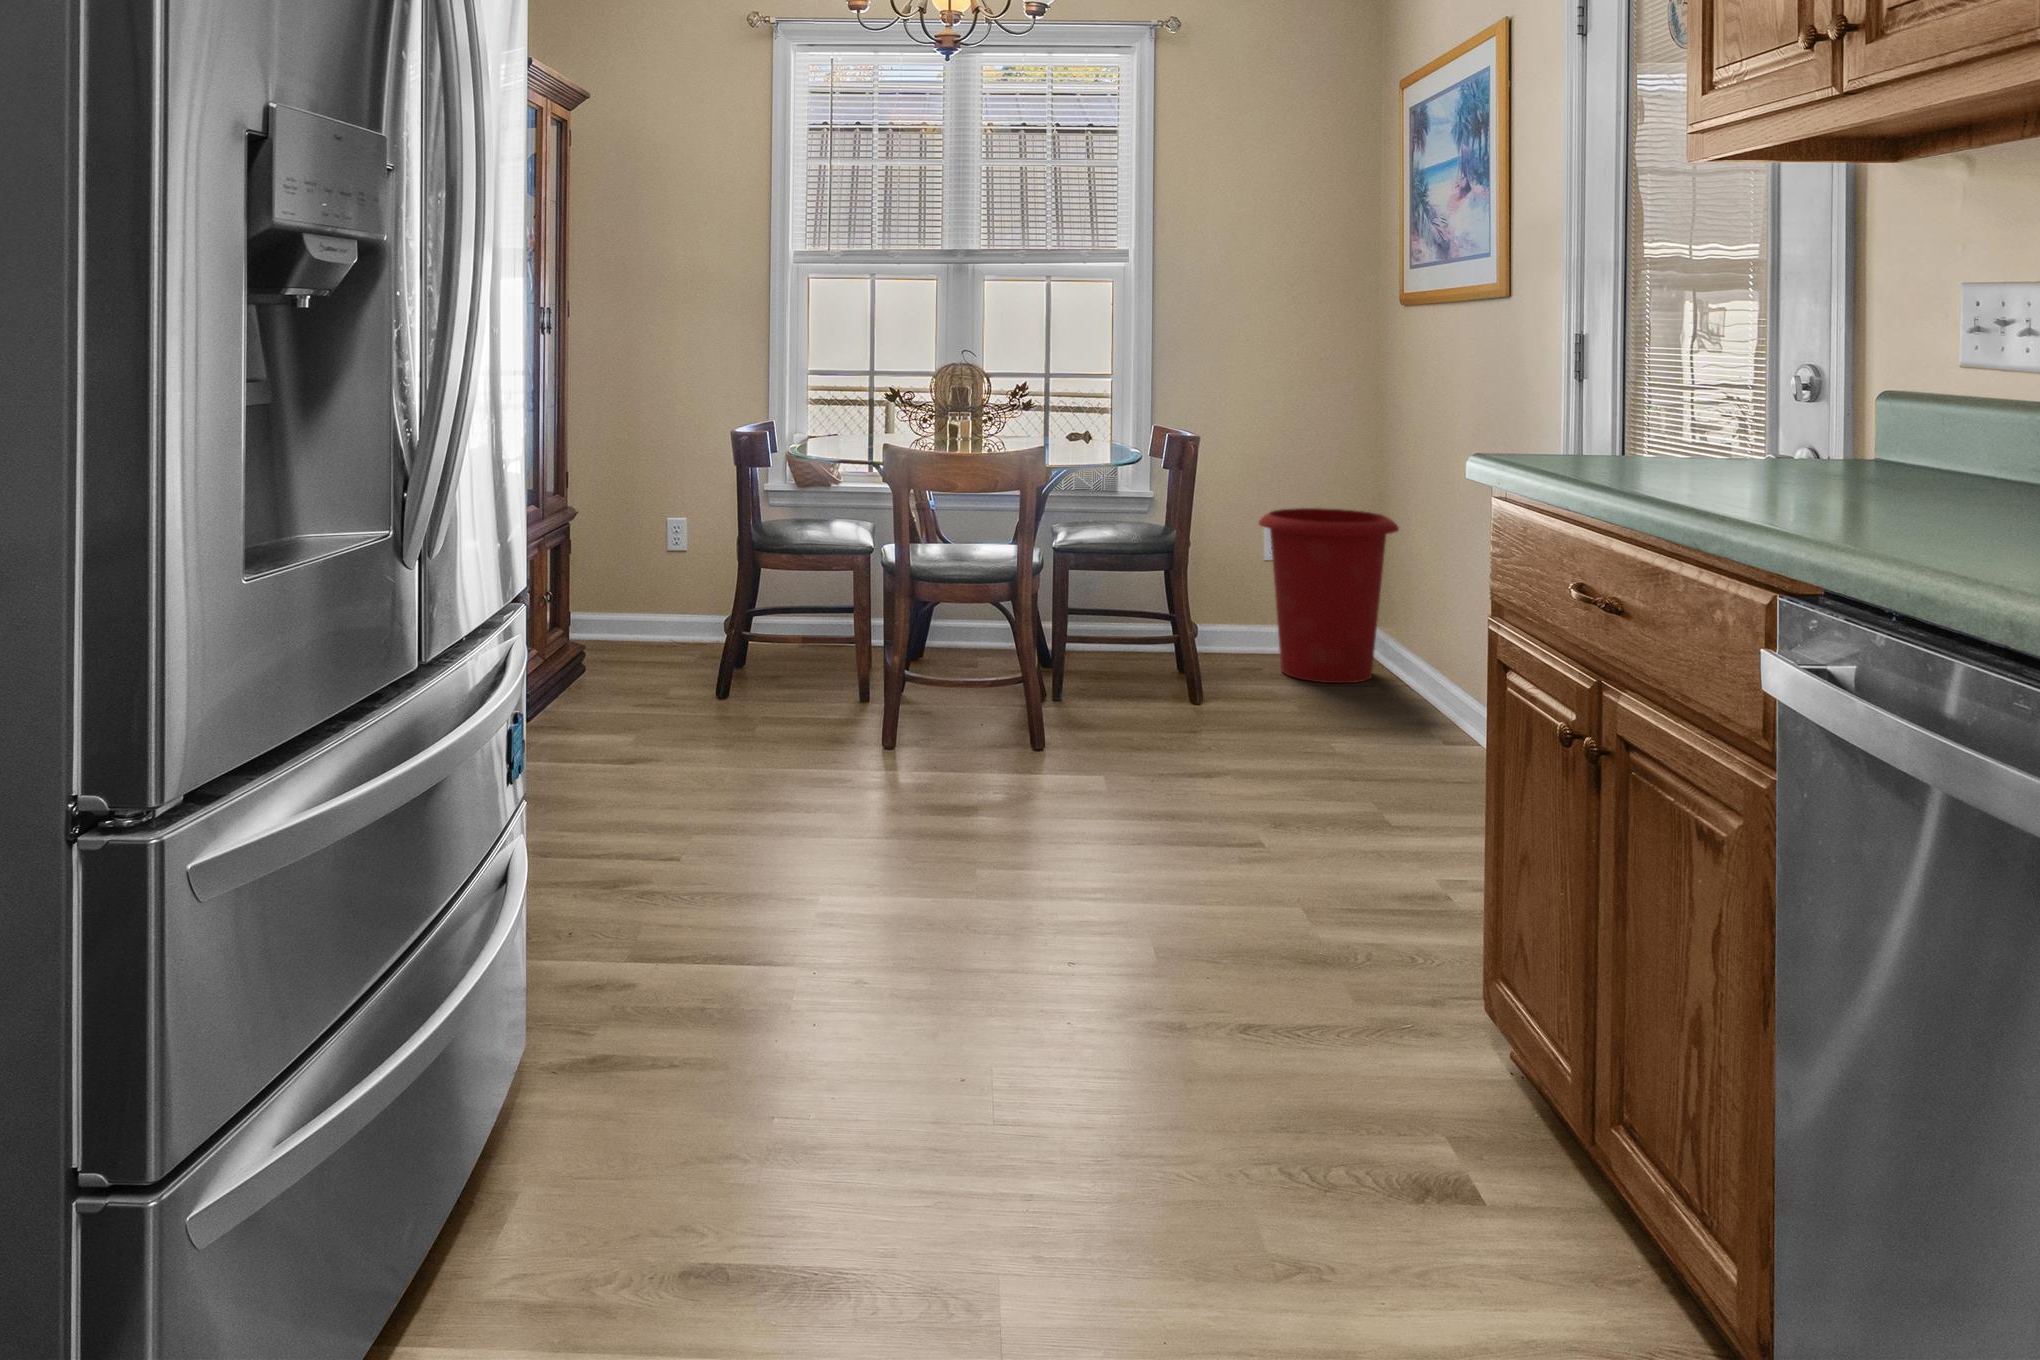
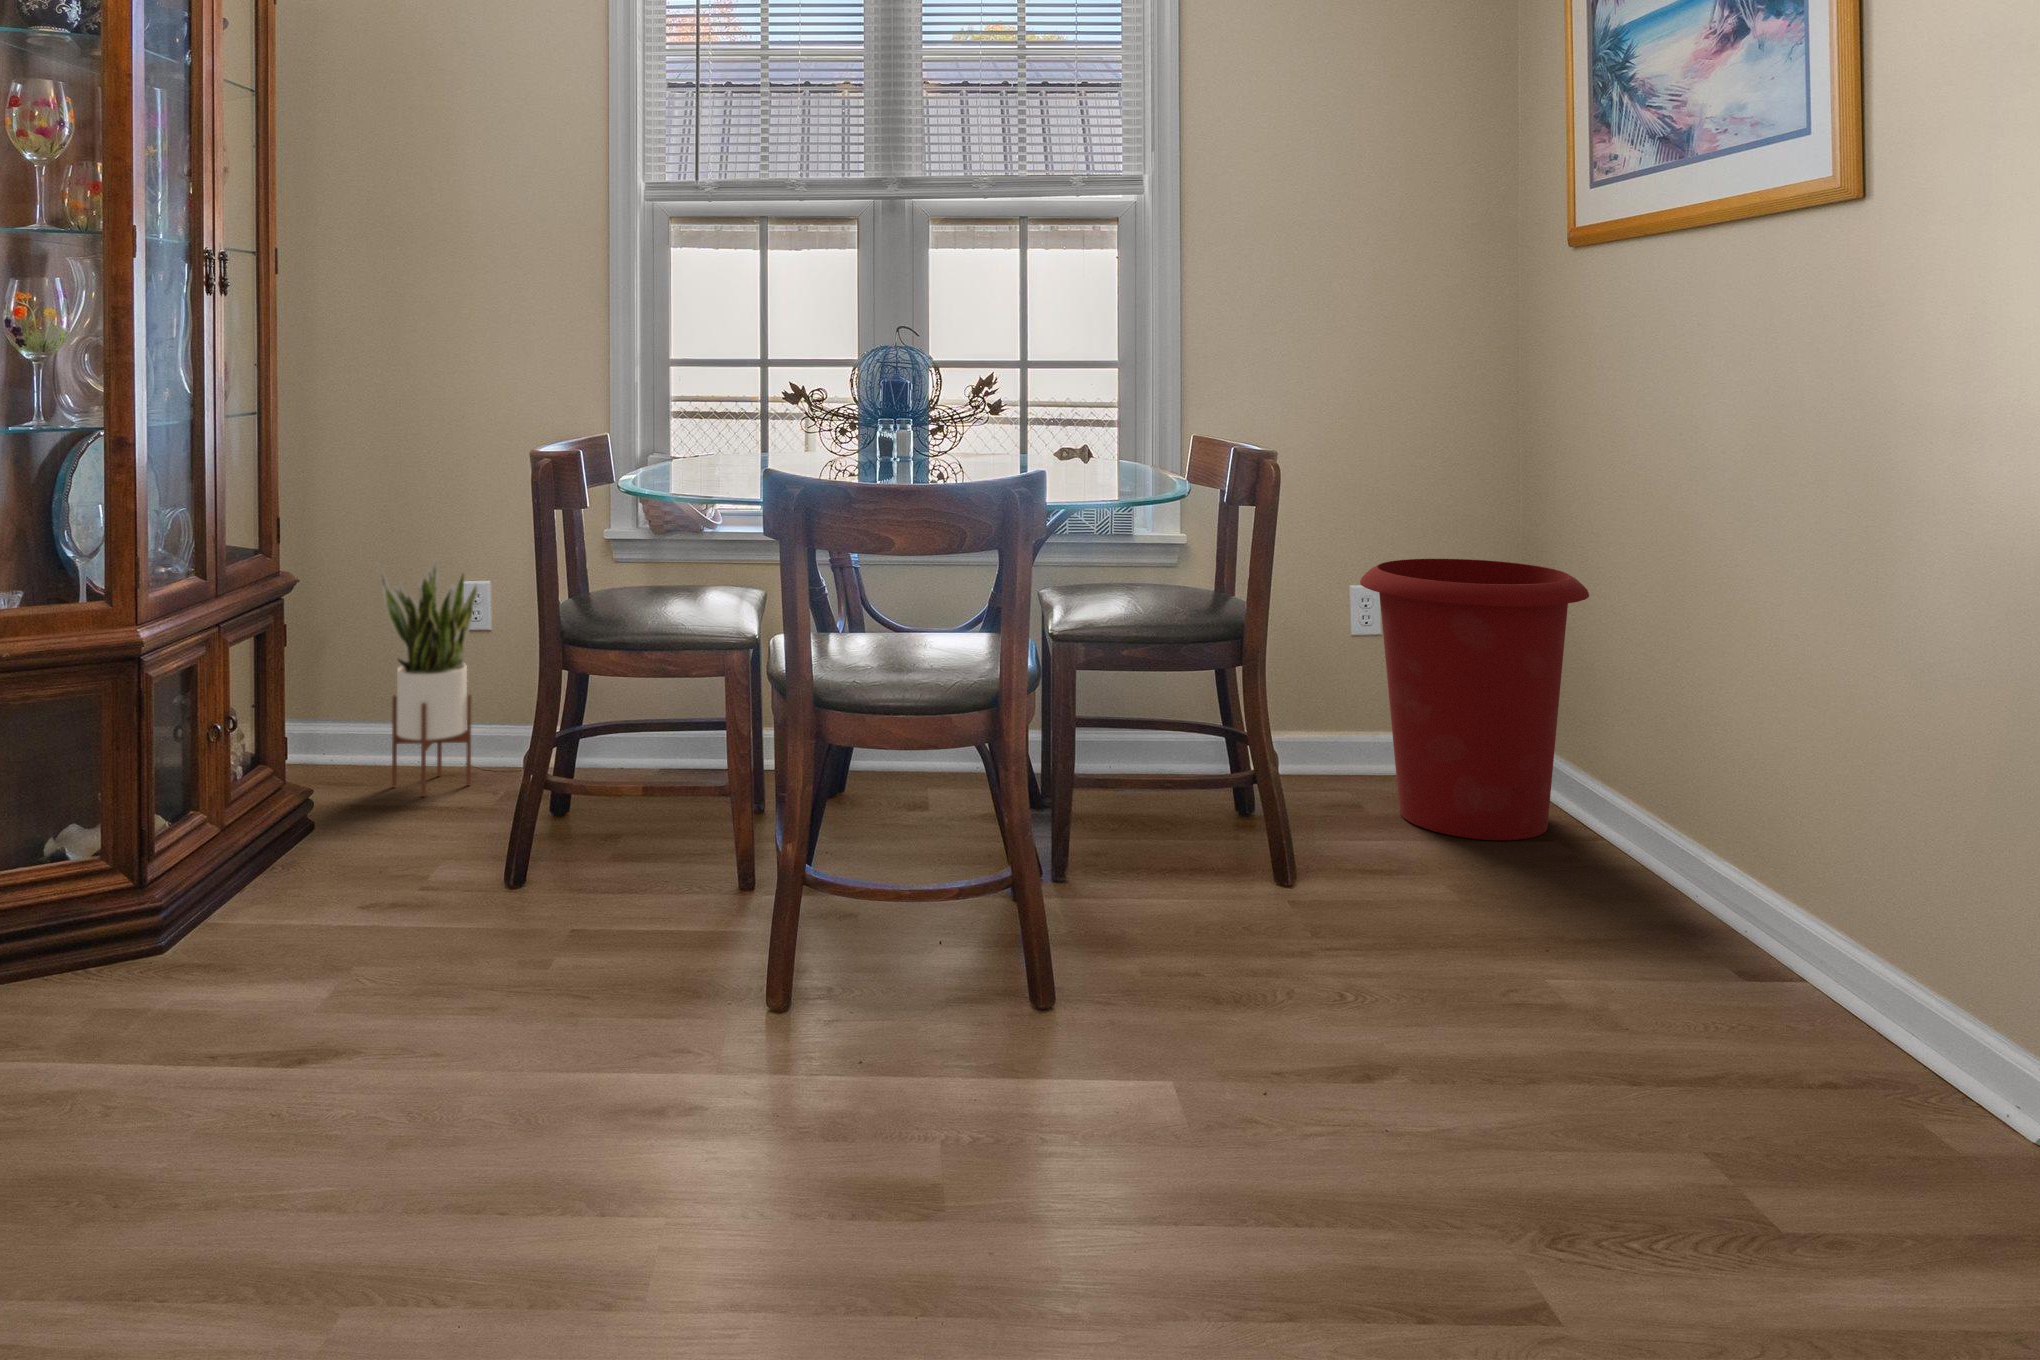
potted plant: none [623,502,685,655] -> present [377,559,477,797]

